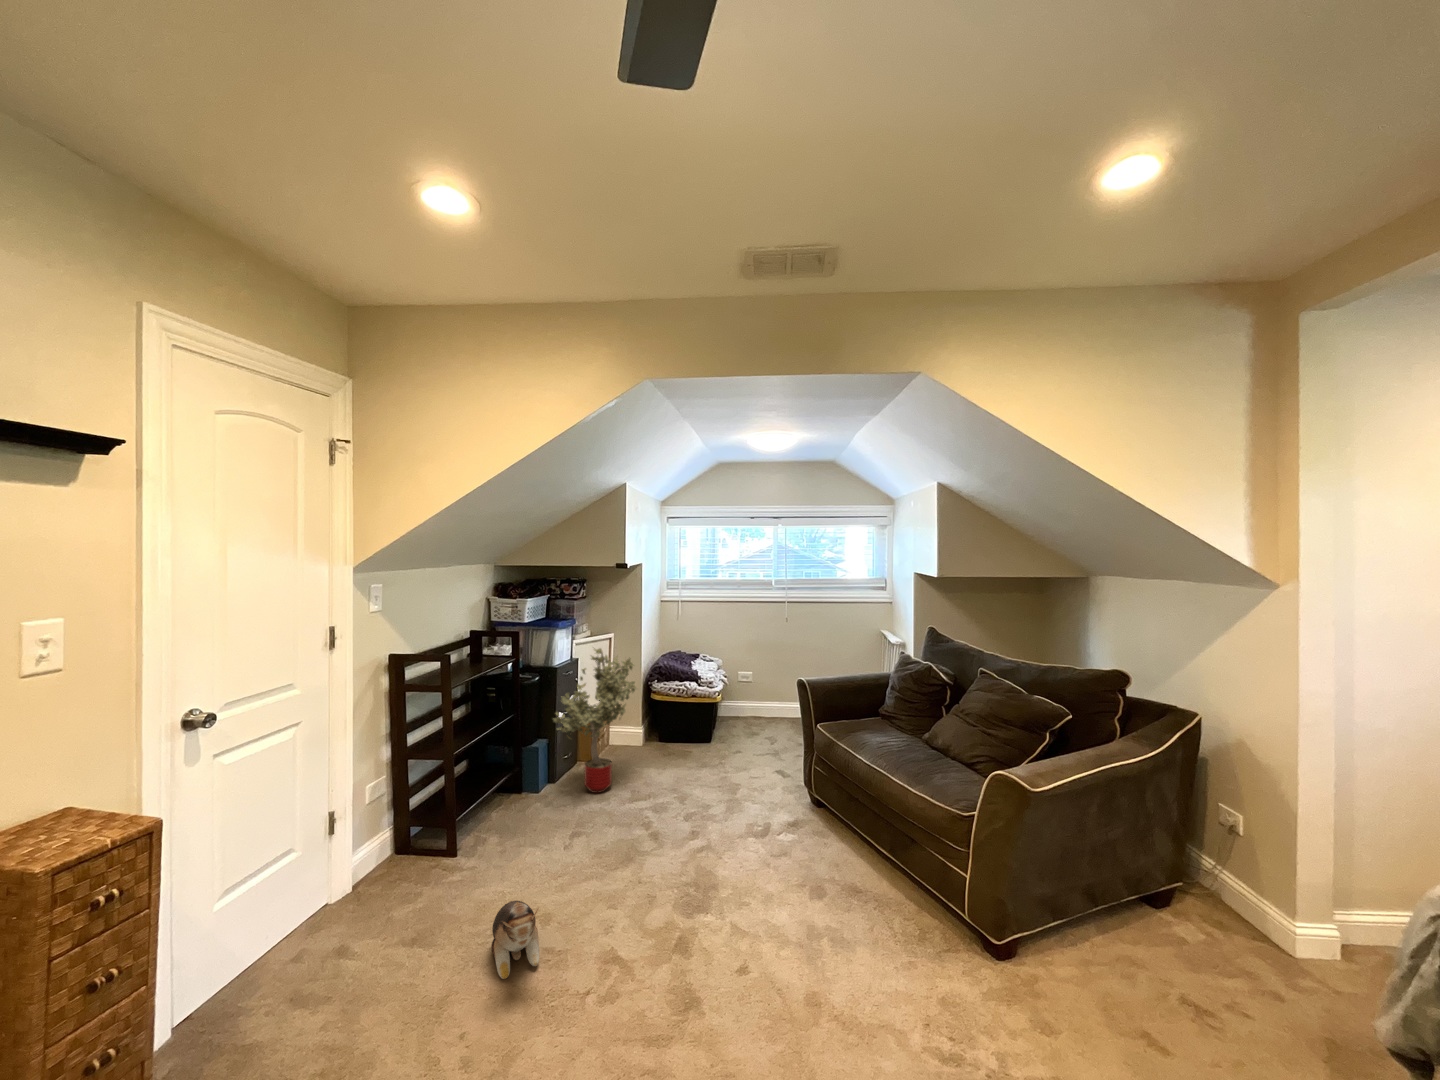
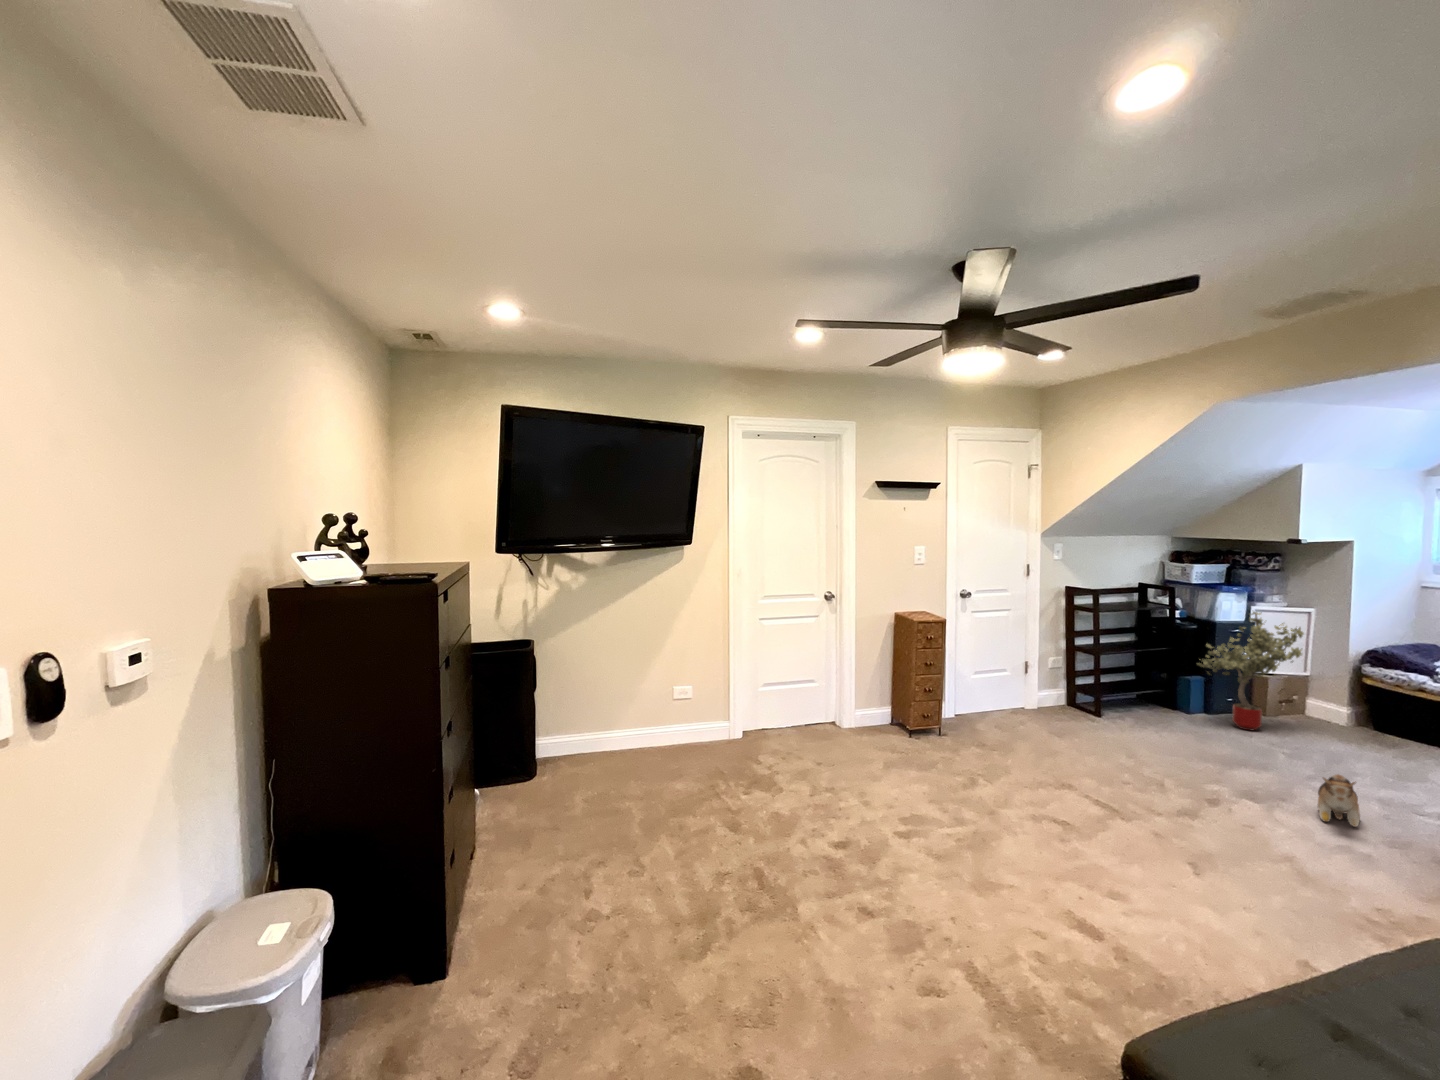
plush toy: present [491,901,539,979] -> present [1318,774,1360,827]

